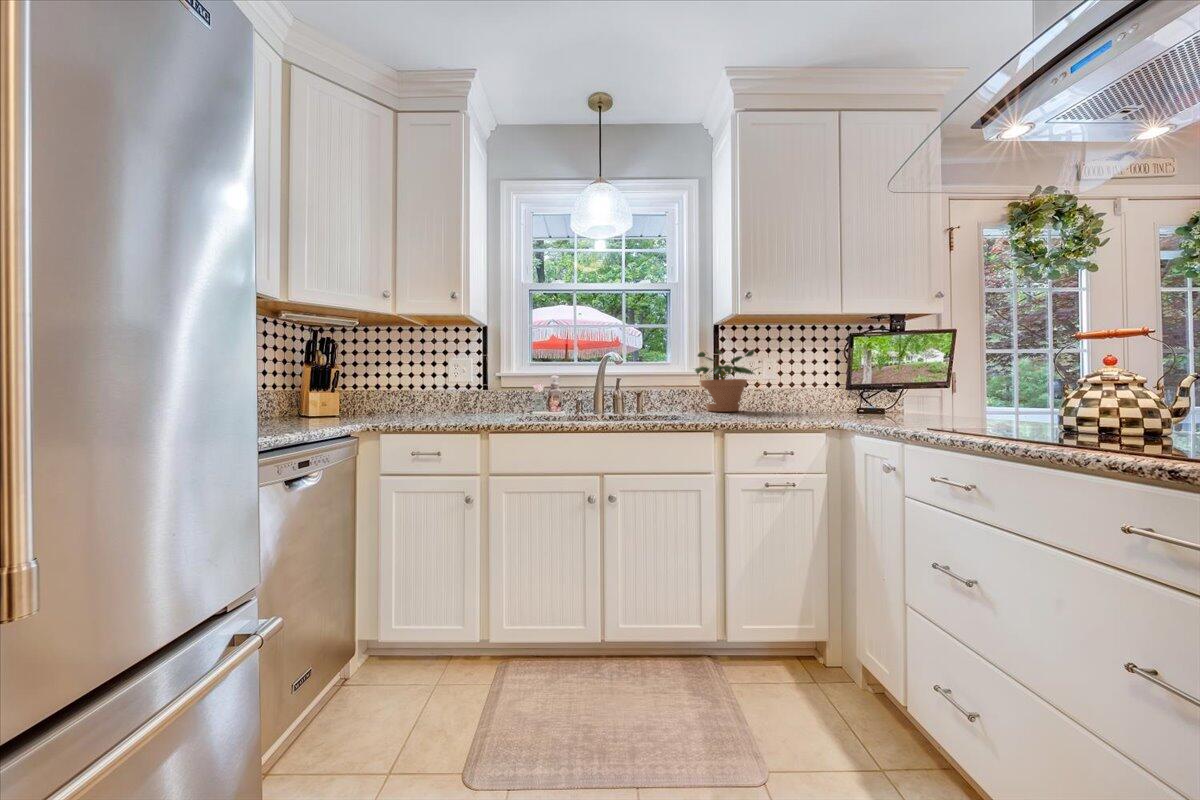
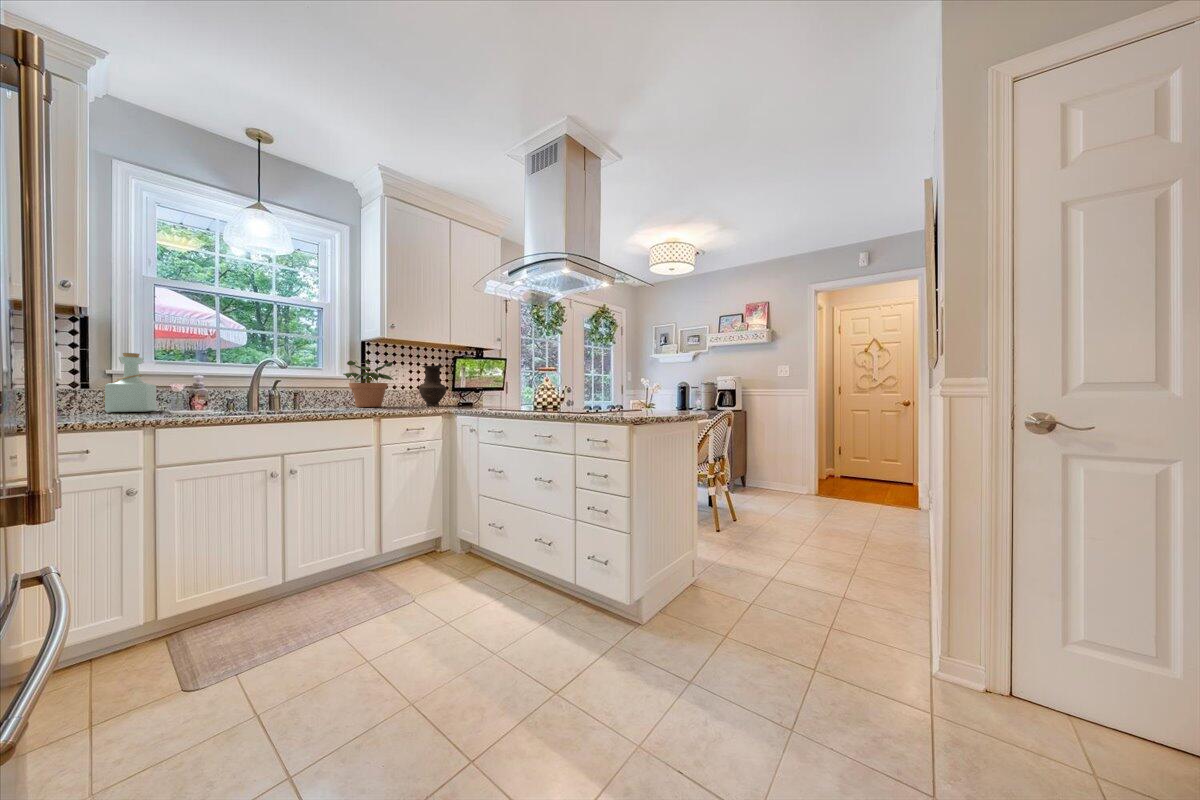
vase: none [793,350,836,411] -> present [419,366,447,406]
bottle: none [489,357,527,414] -> present [103,353,157,412]

